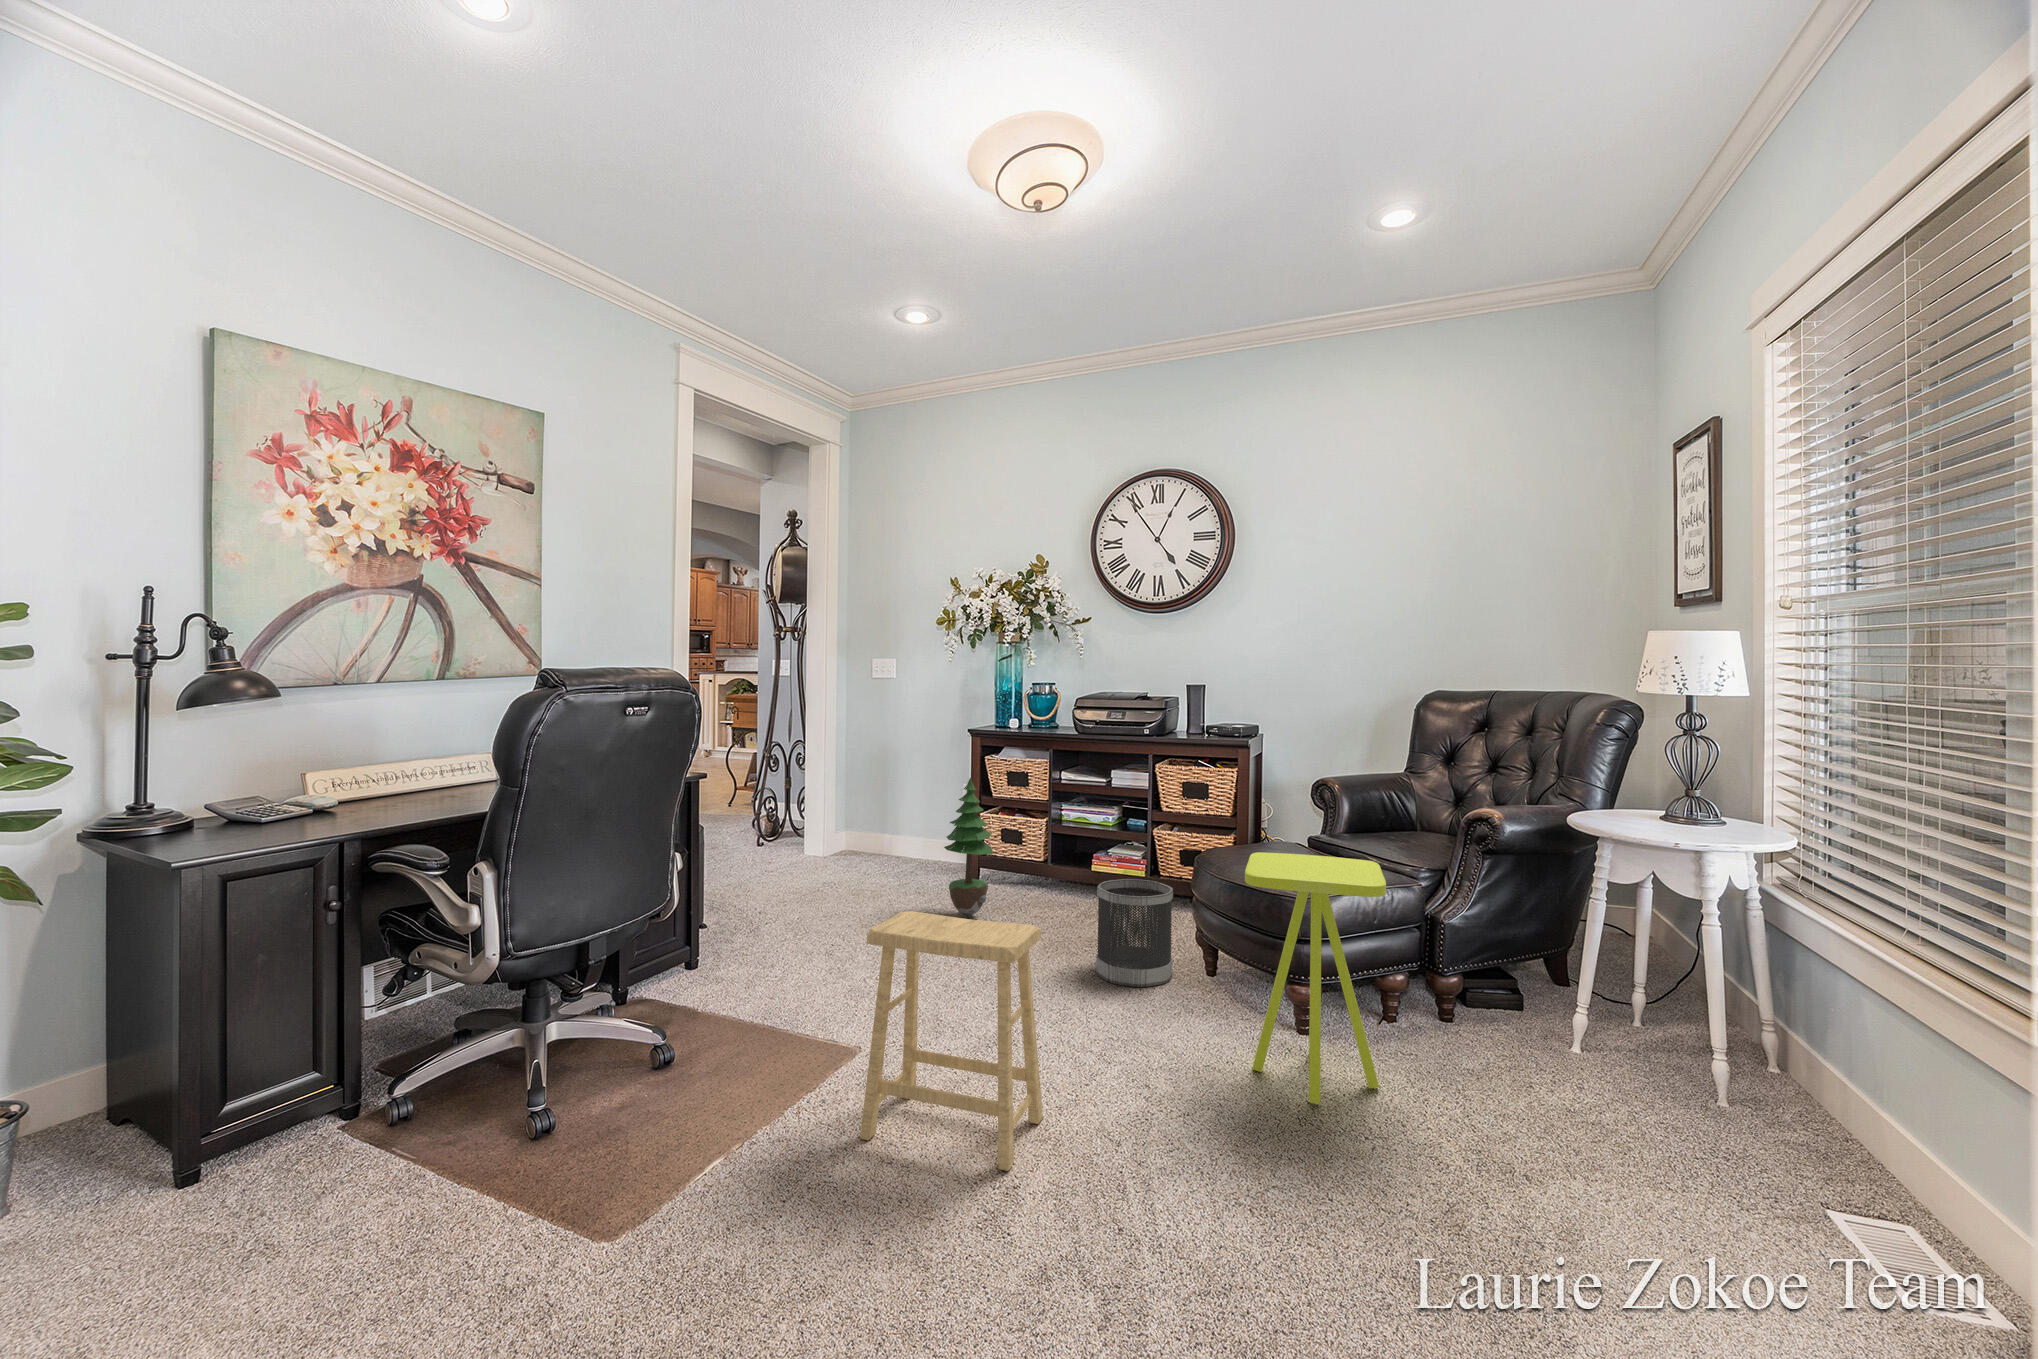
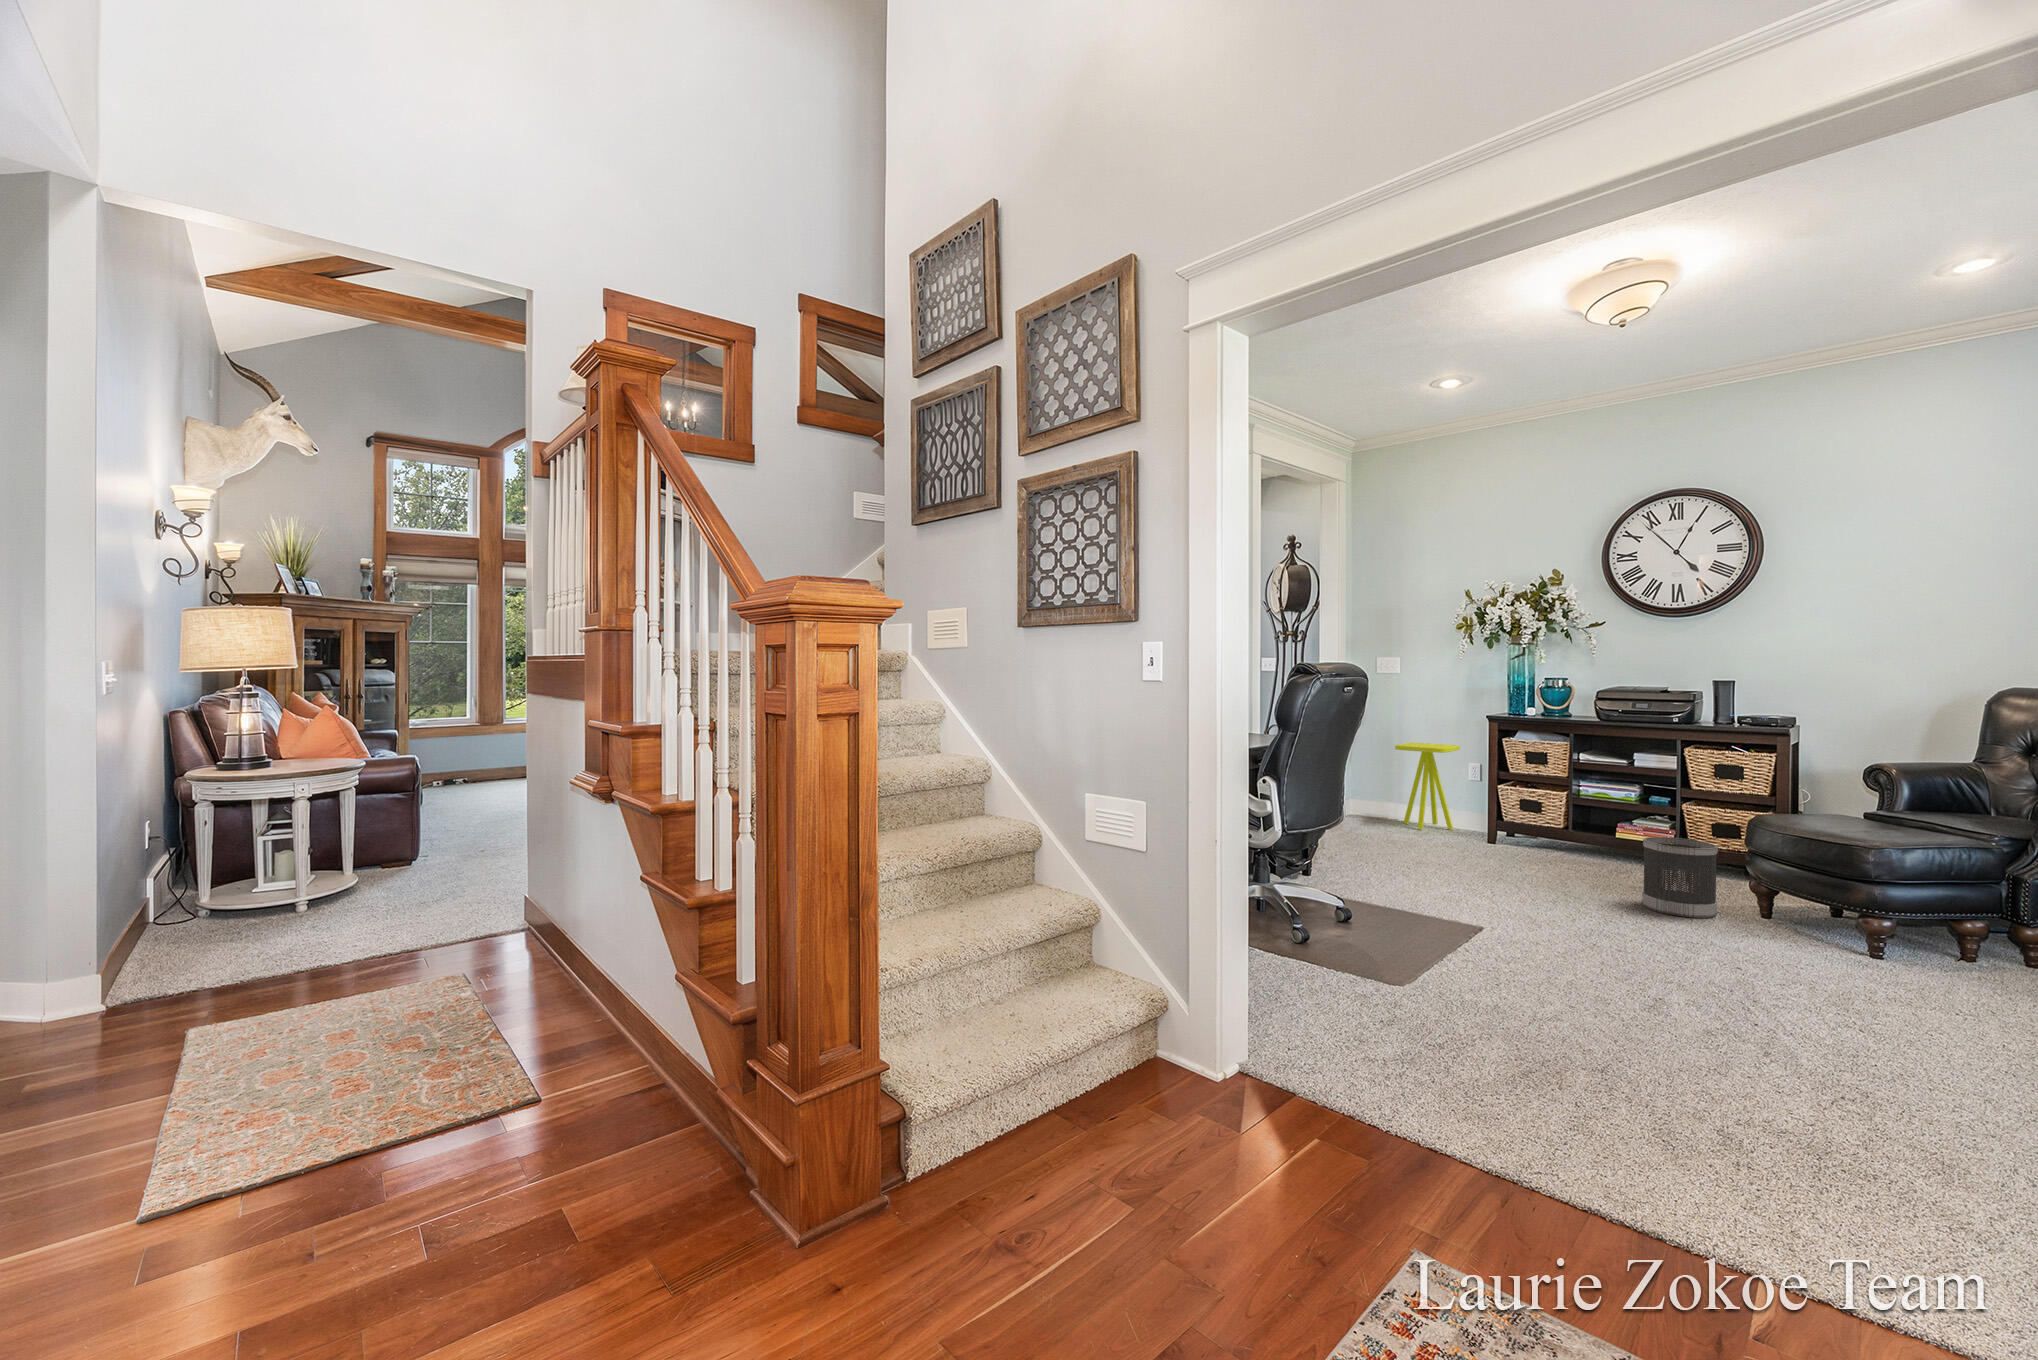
potted tree: present [944,778,993,917] -> none [1483,755,1528,863]
side table: present [1245,852,1386,1104] -> present [1395,743,1460,829]
footstool: present [860,911,1043,1171] -> none [1509,832,1637,986]

